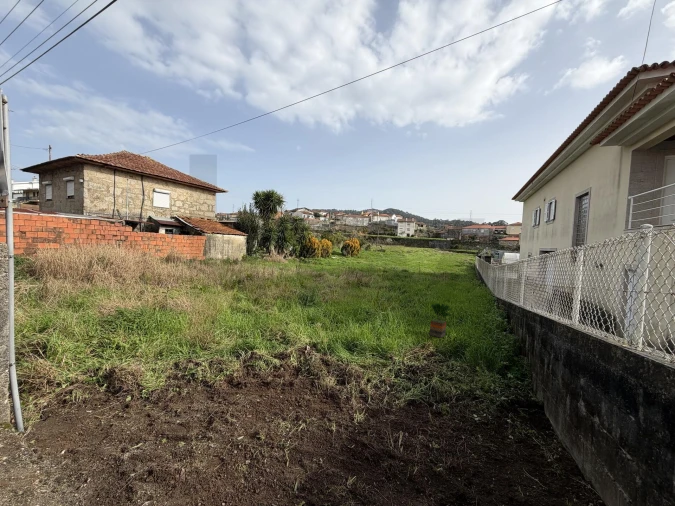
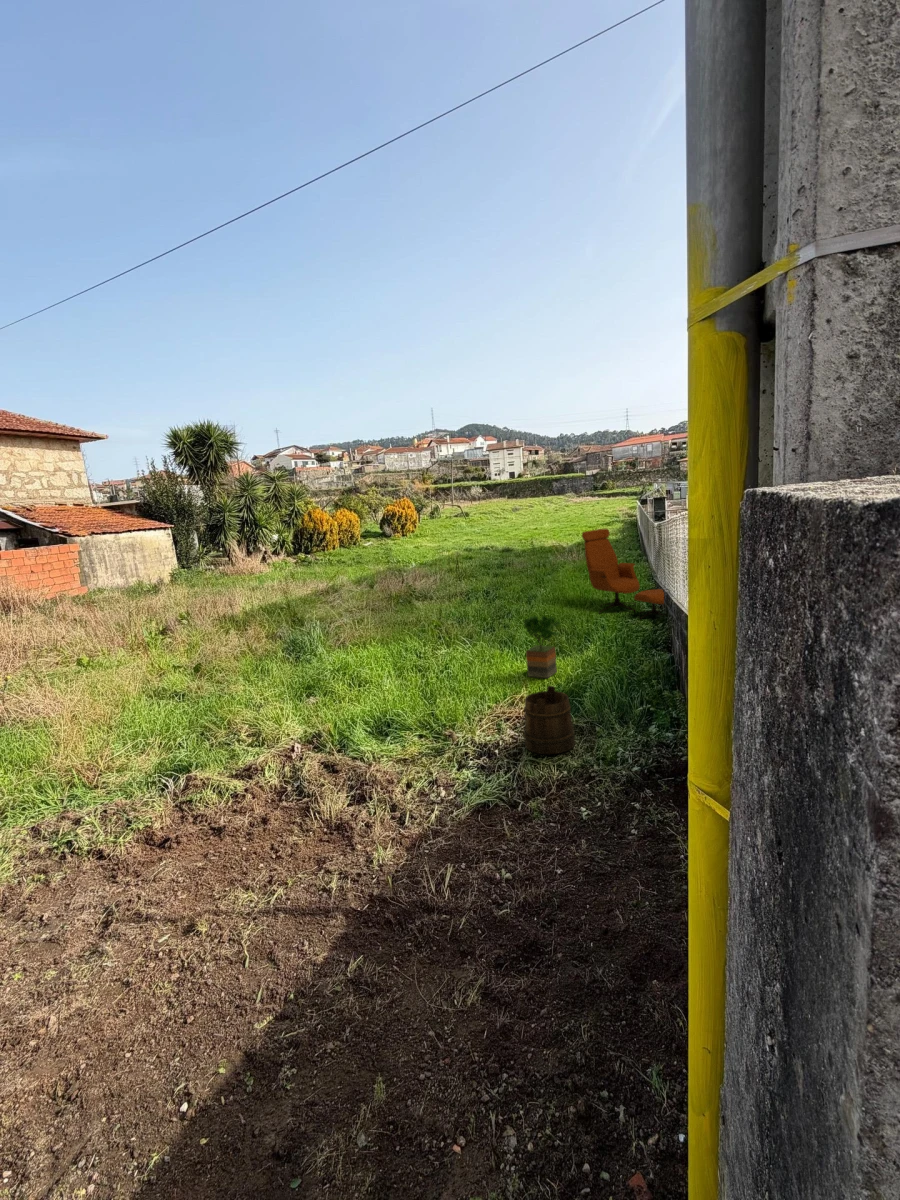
lounge chair: none [458,267,505,319] -> present [582,529,664,619]
bucket: none [433,341,463,379] -> present [524,686,575,754]

